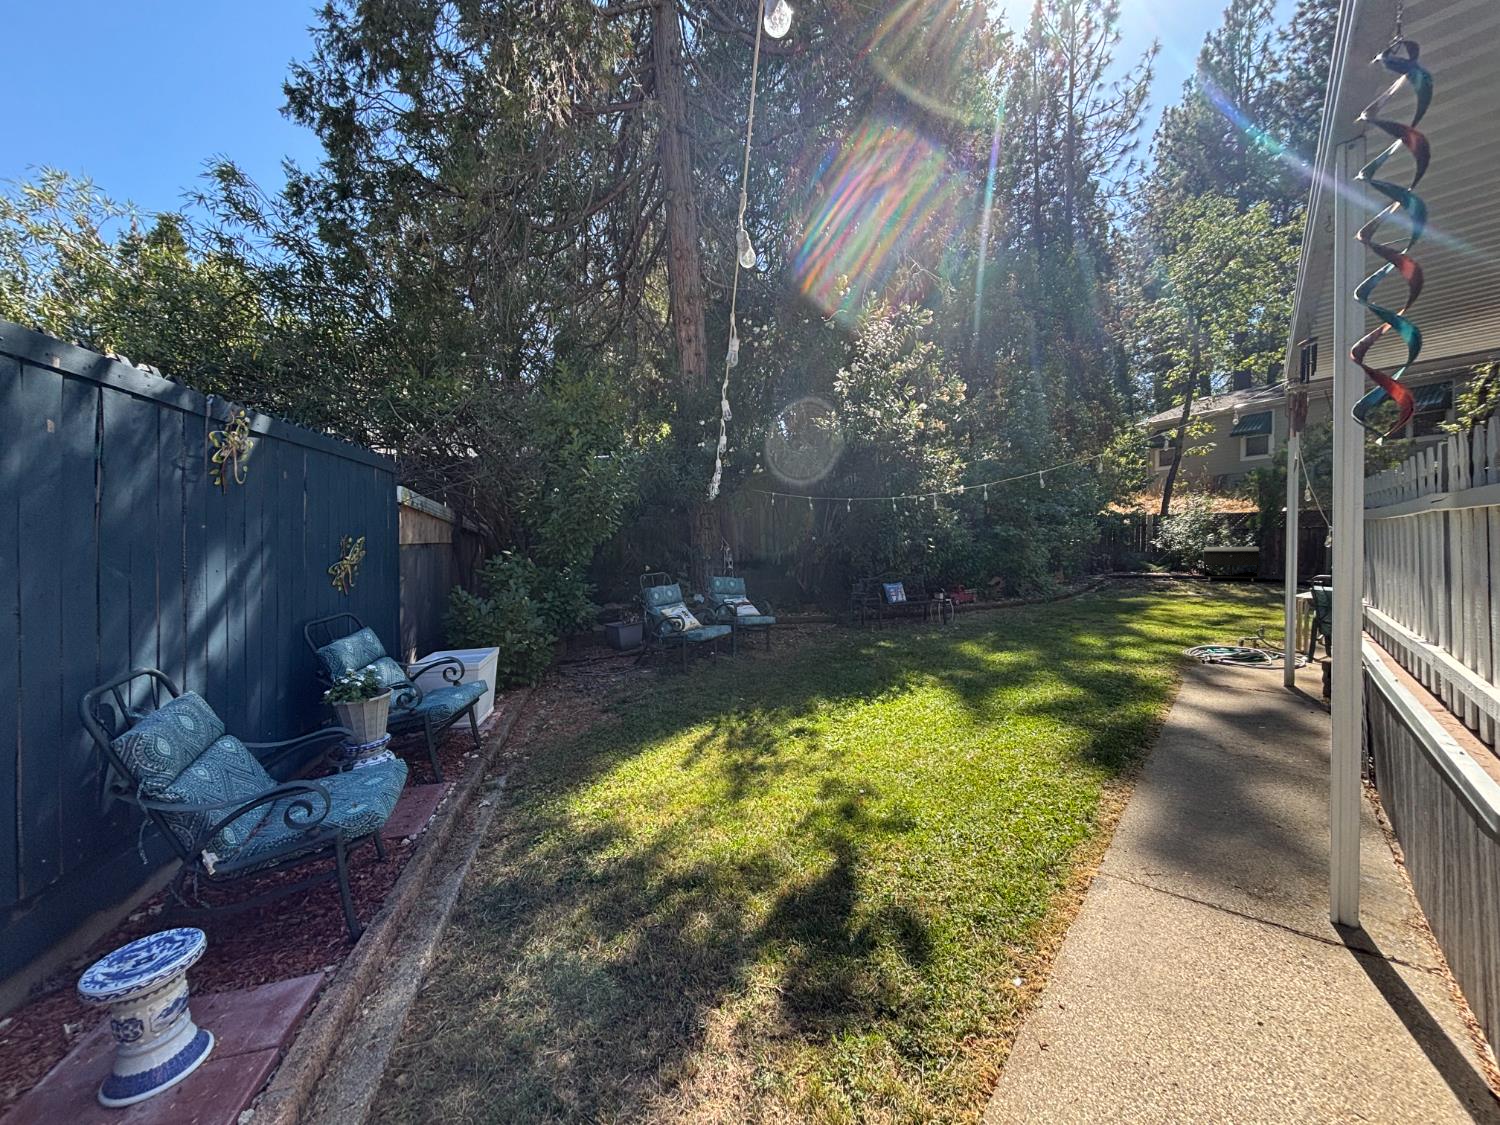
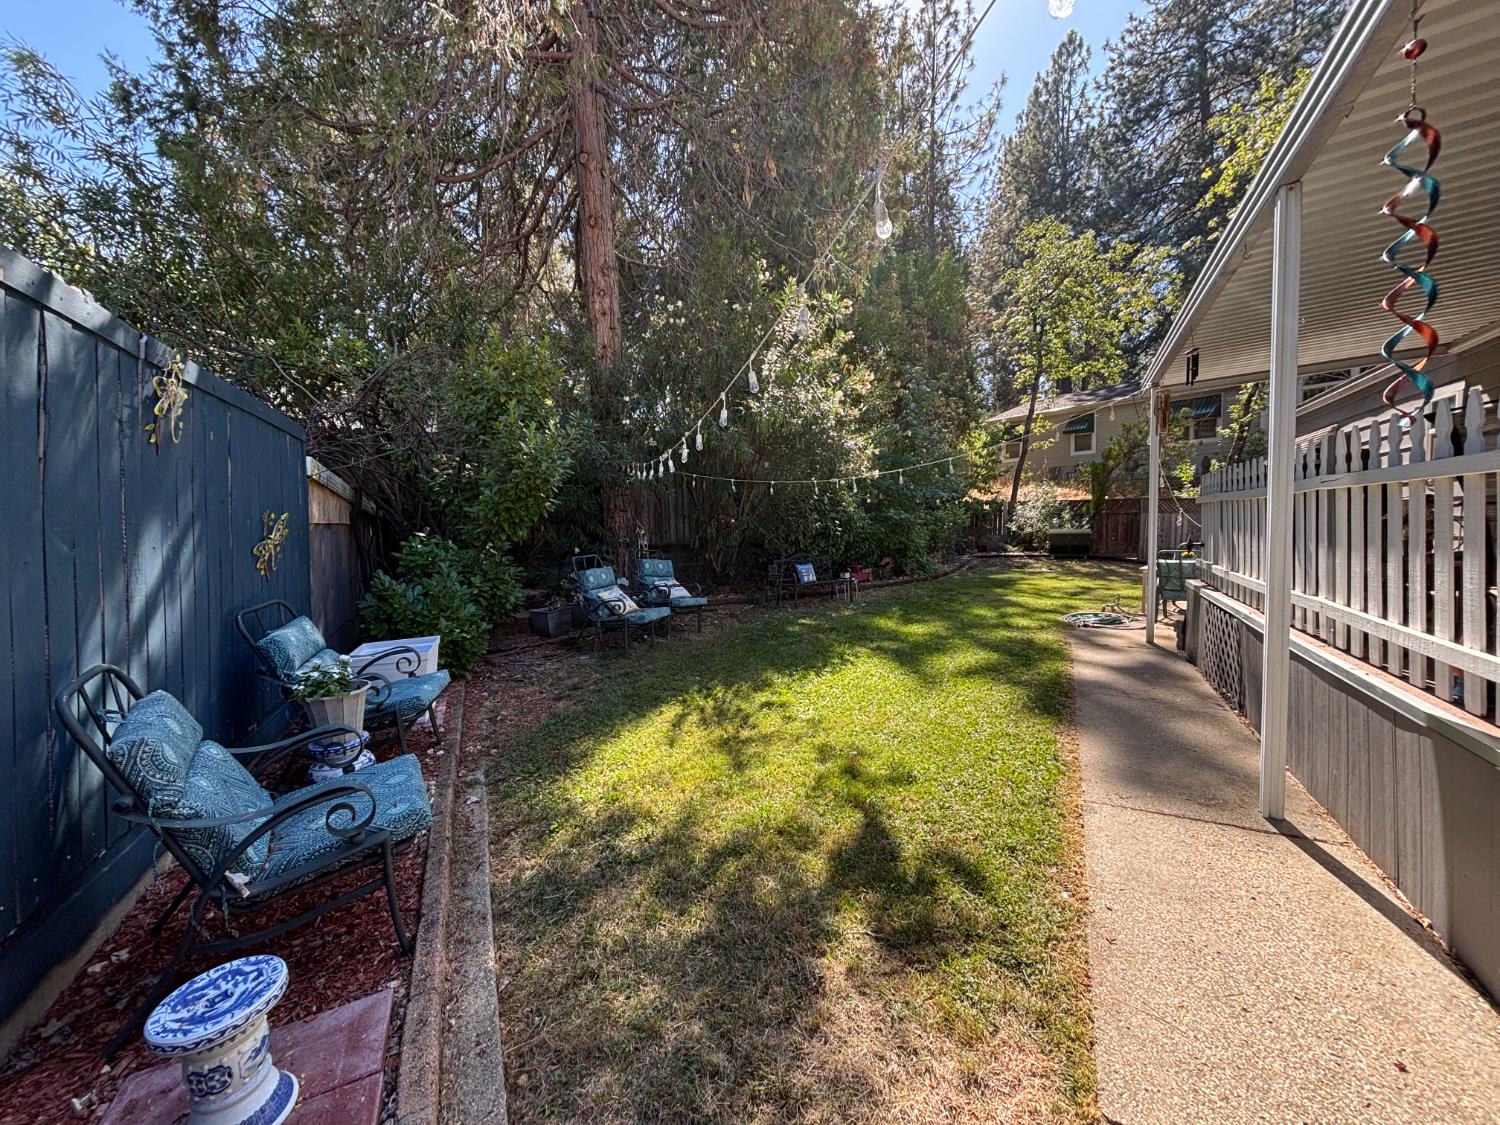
potted tree: none [621,608,657,662] -> present [549,598,584,649]

